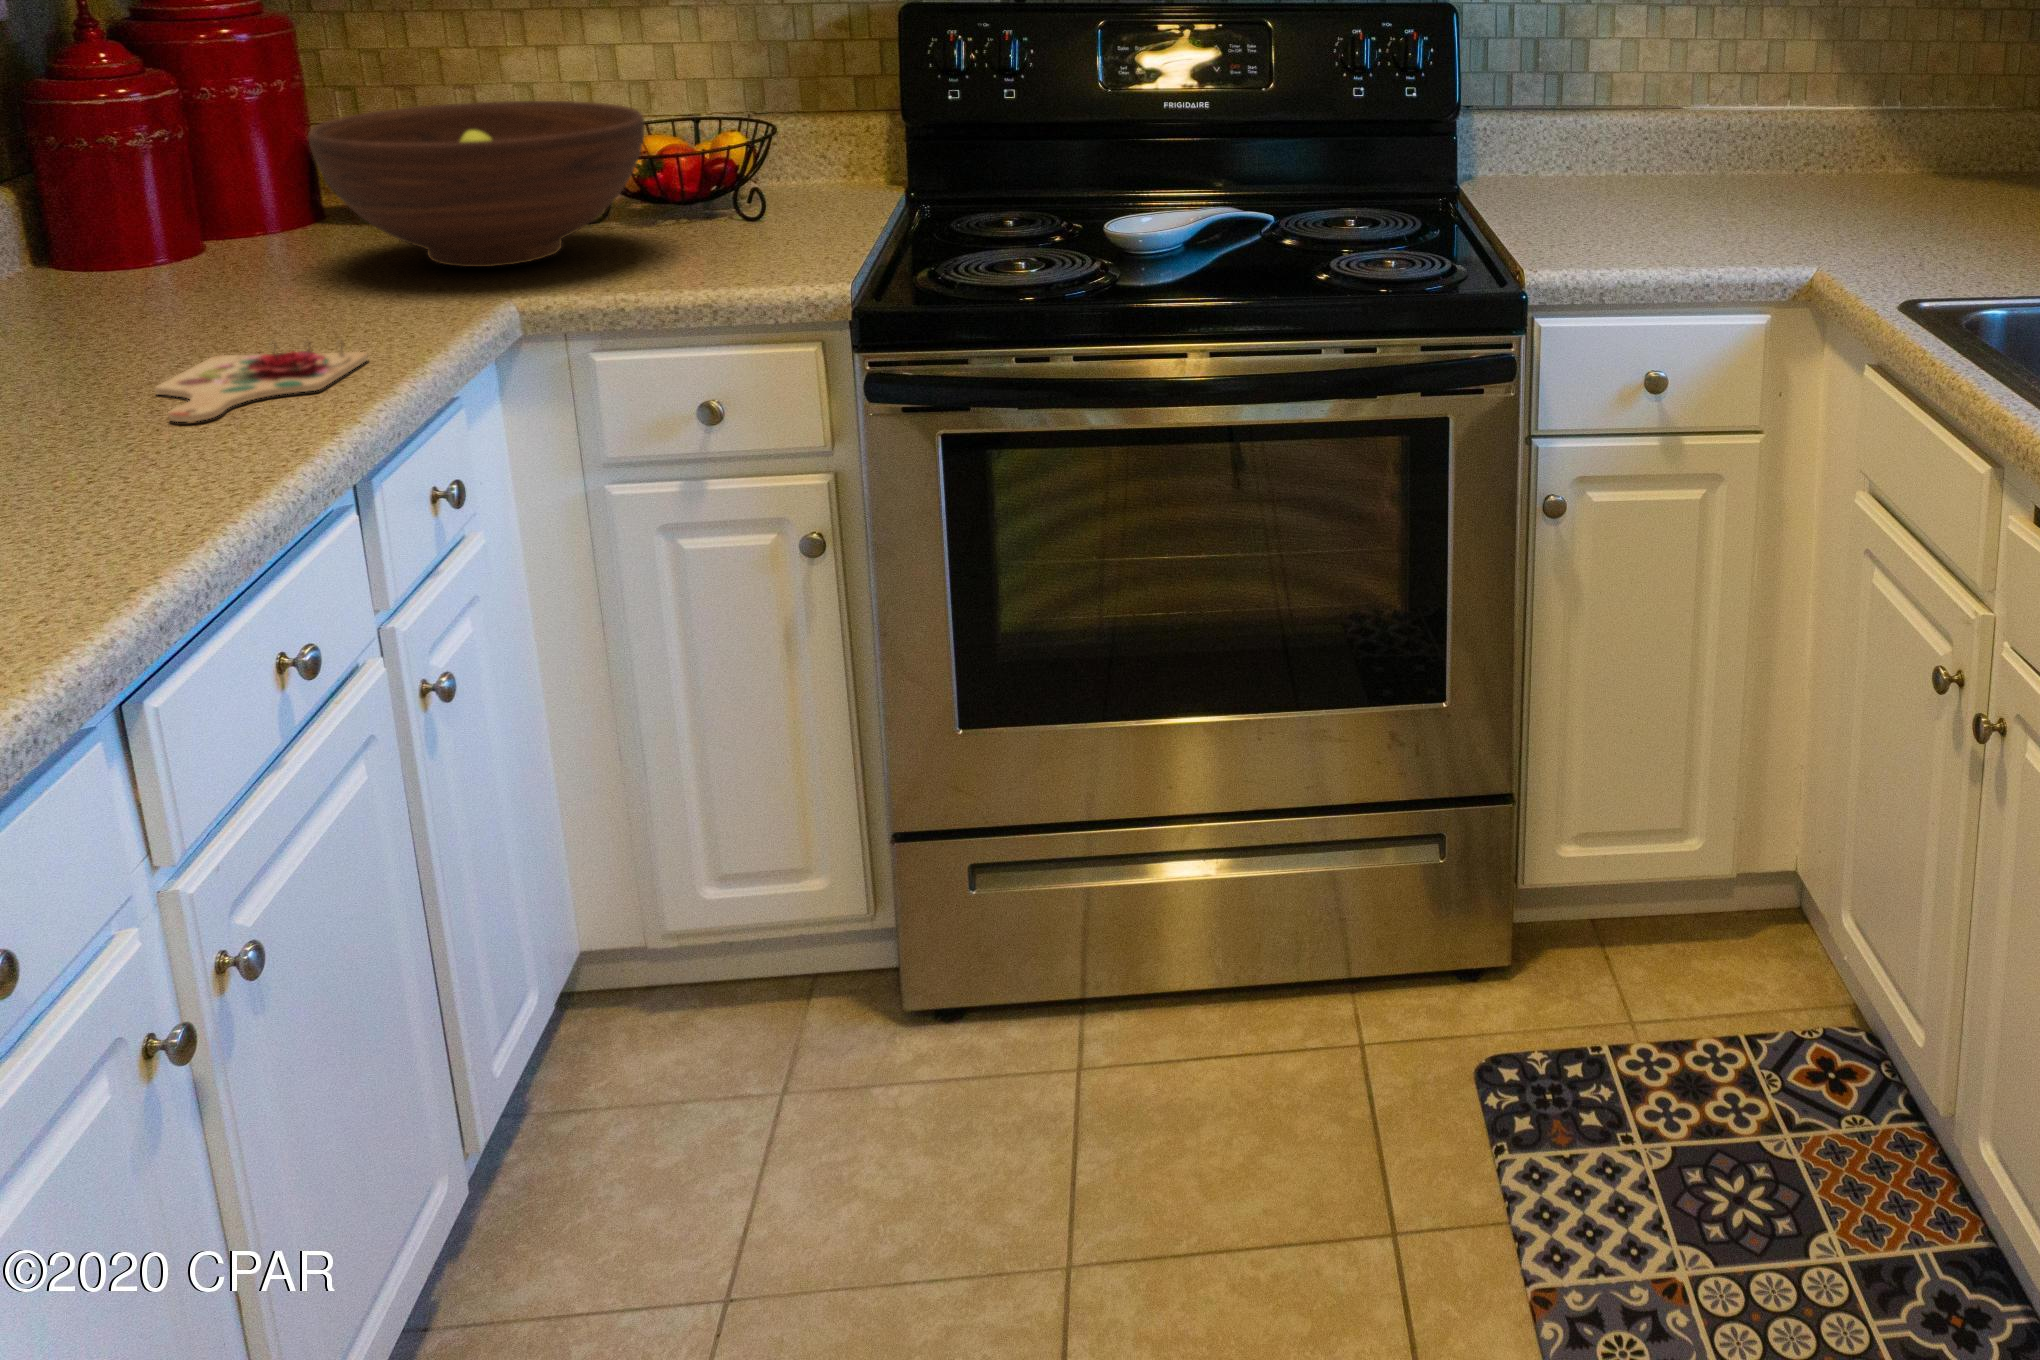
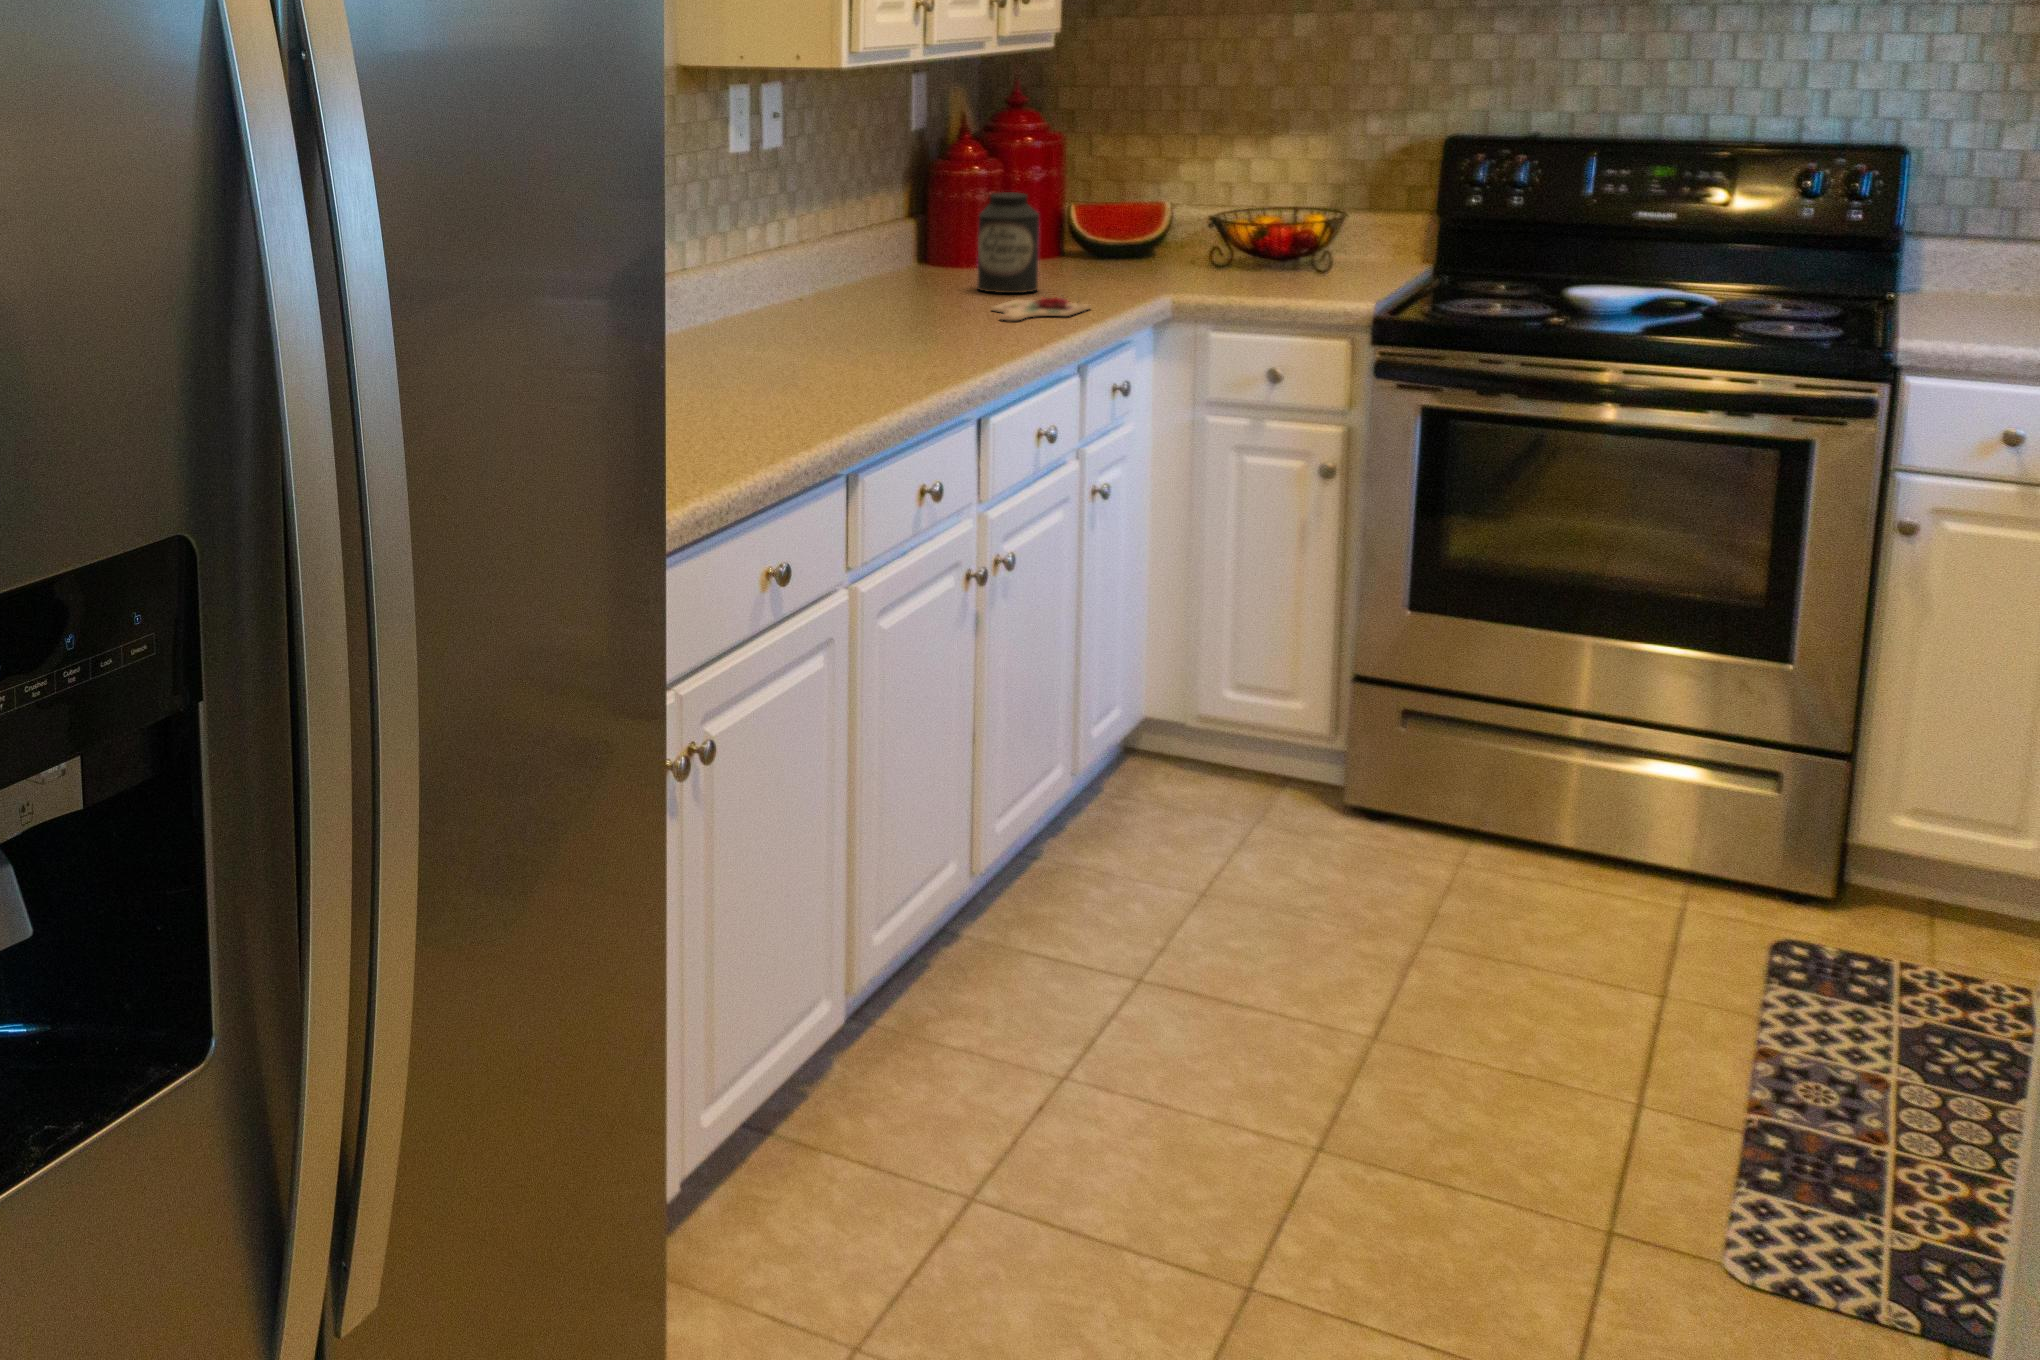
fruit bowl: present [308,101,645,267] -> none [1069,187,1258,280]
canister: none [115,146,265,338] -> present [977,192,1039,293]

